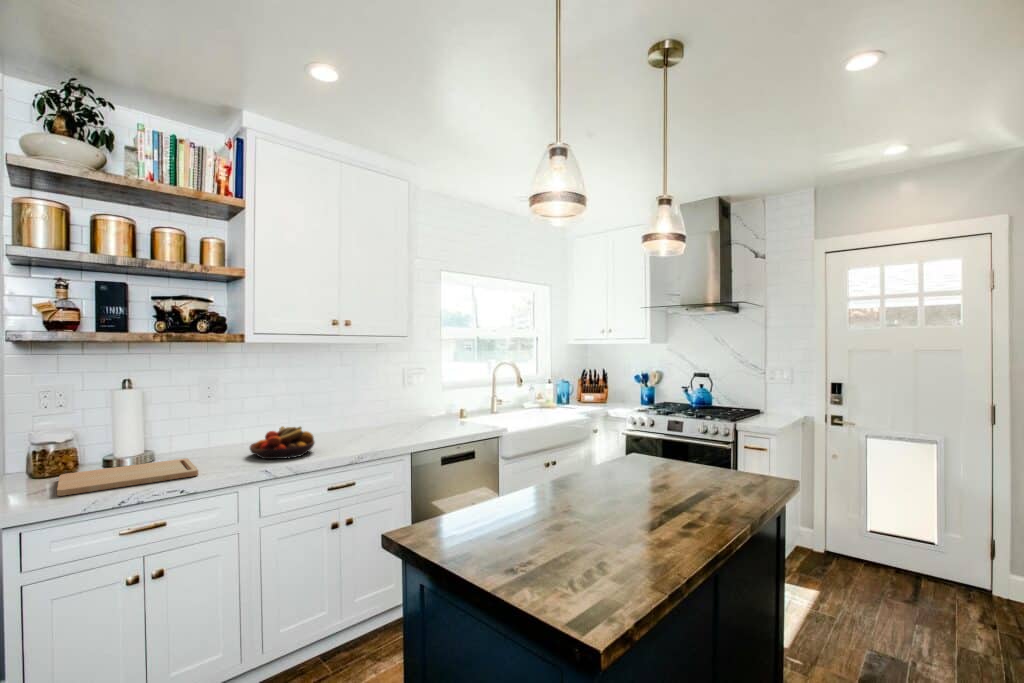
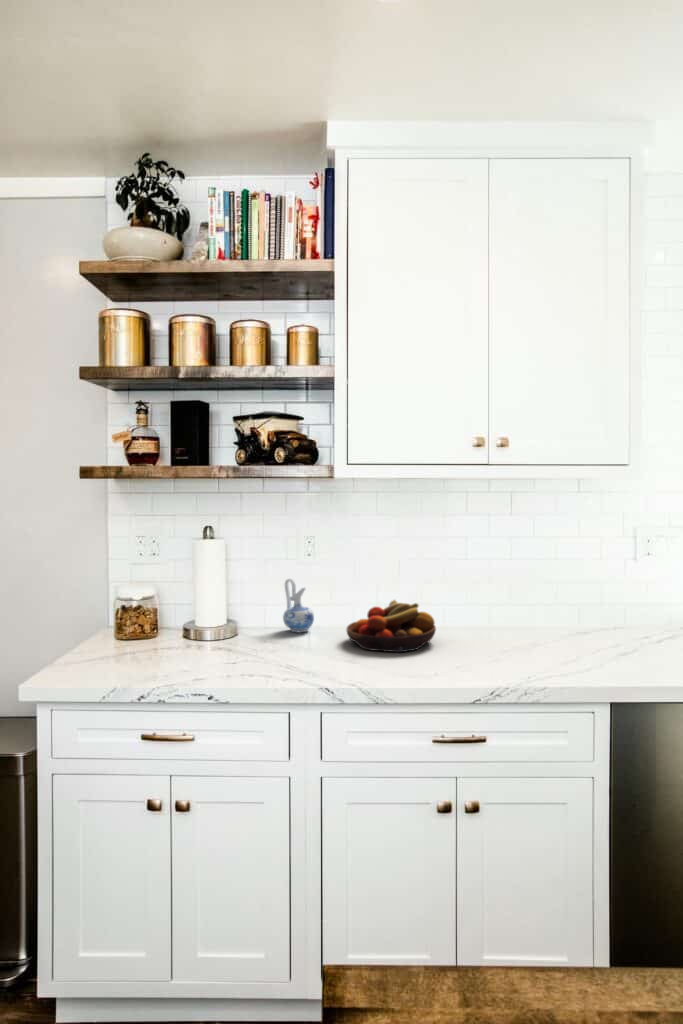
ceramic pitcher: none [193,417,219,455] -> present [283,579,314,632]
cutting board: present [57,458,198,496] -> none [123,635,274,672]

